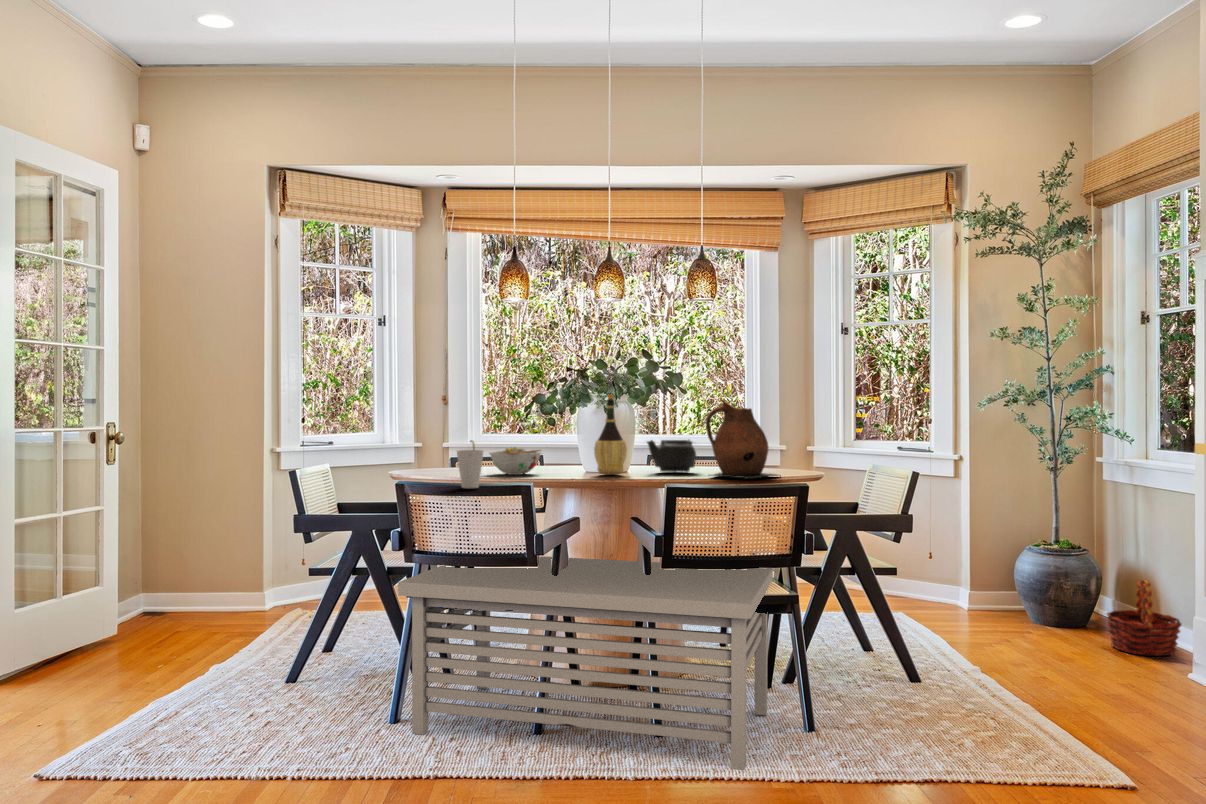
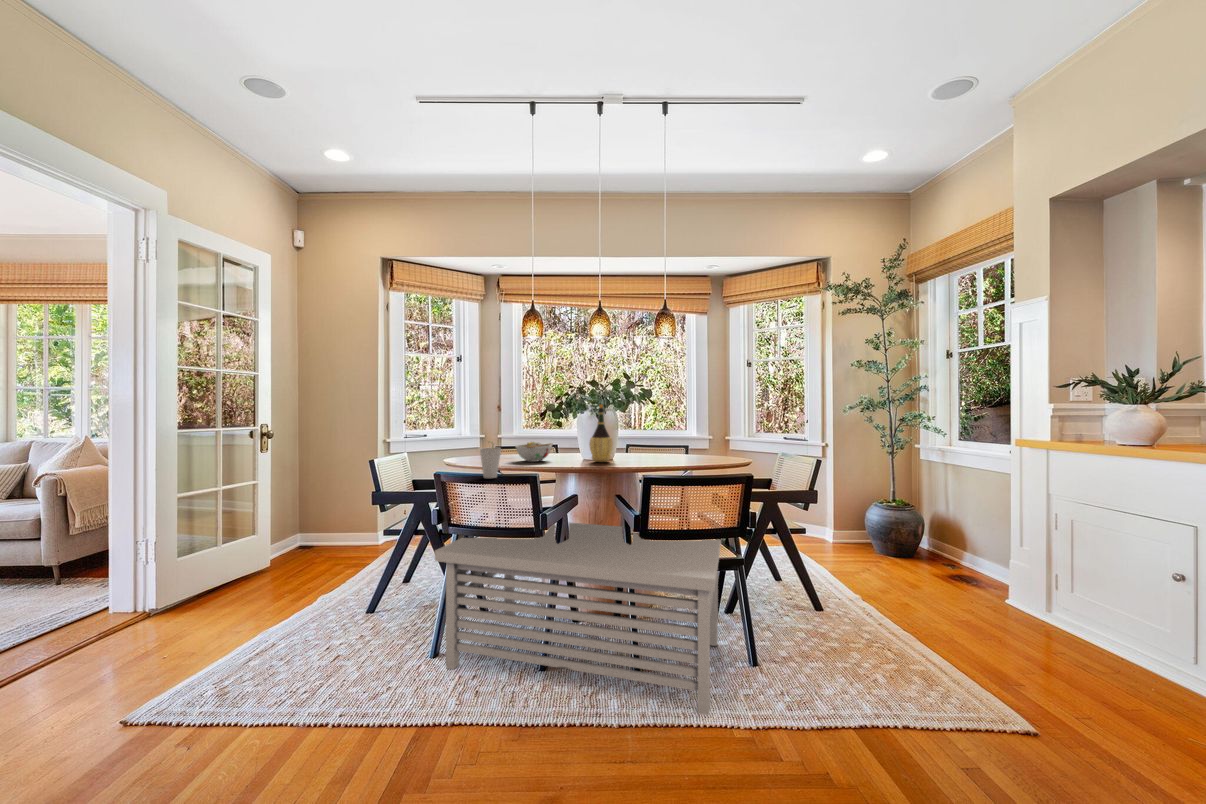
ceramic pitcher: present [706,399,778,479] -> none [669,408,724,467]
teapot: present [647,440,696,472] -> none [626,436,662,460]
basket: present [1107,579,1181,656] -> none [935,529,992,583]

